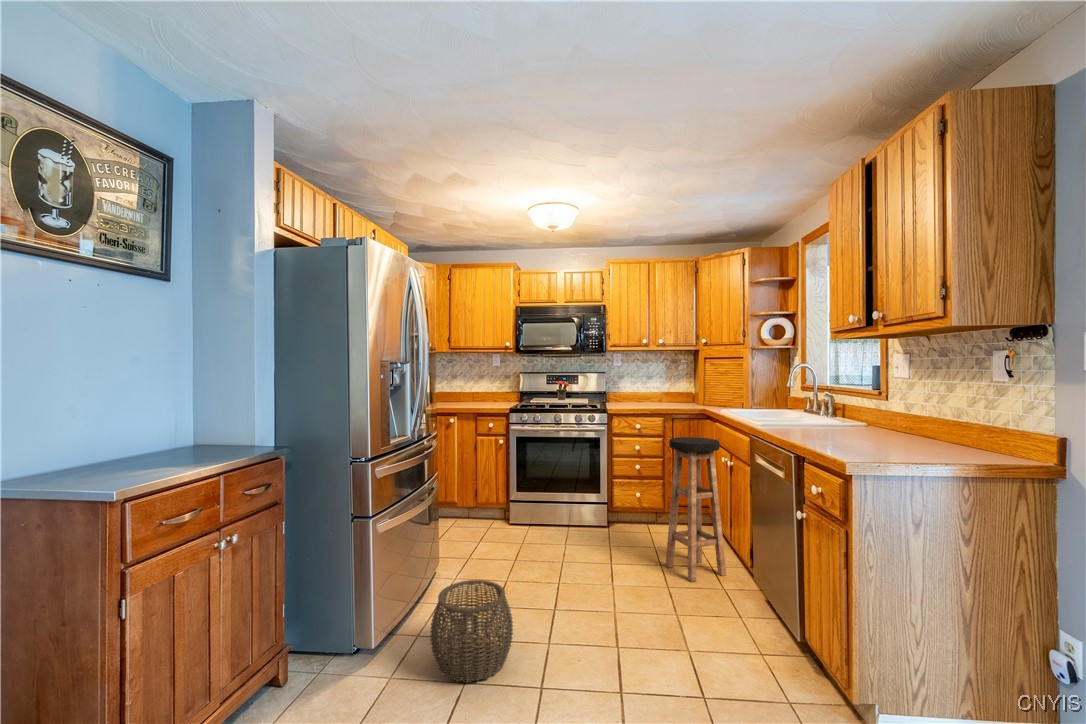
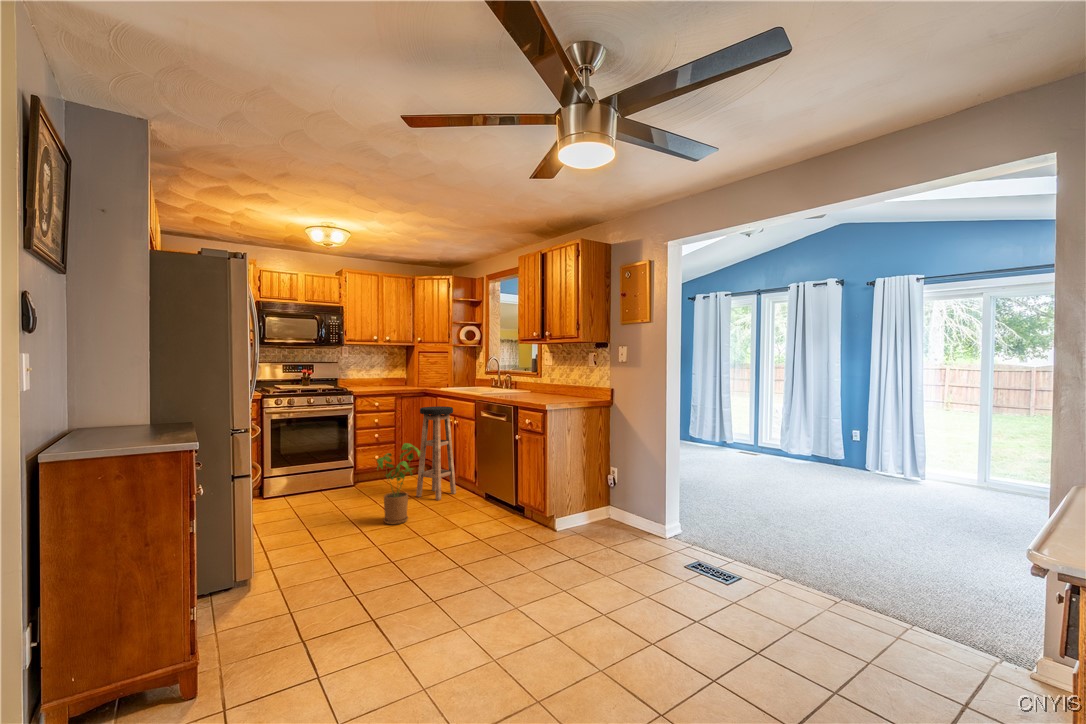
house plant: none [584,492,650,611] -> present [377,443,421,525]
woven basket: present [430,580,513,683] -> none [301,510,364,576]

